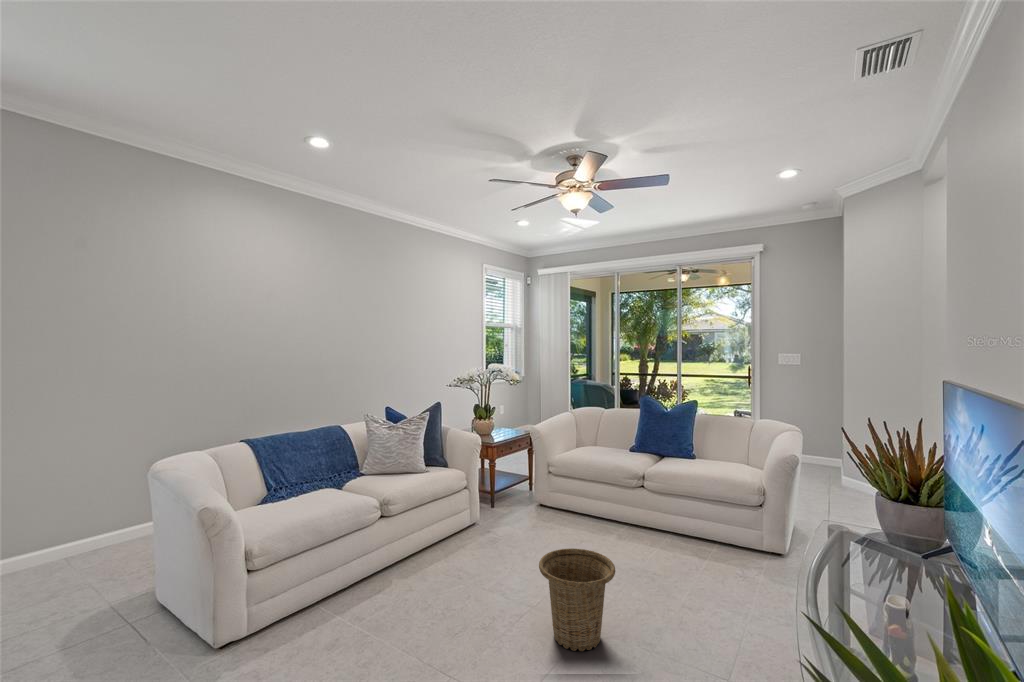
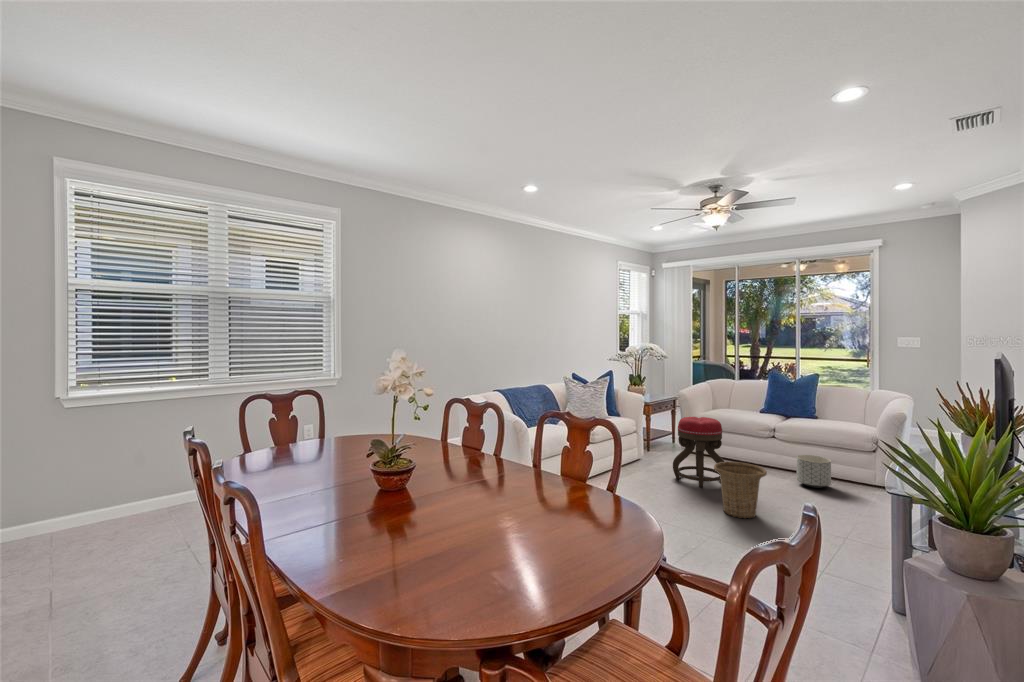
ottoman: none [505,467,578,576] -> present [673,417,724,487]
planter: none [669,516,712,565] -> present [797,455,831,488]

